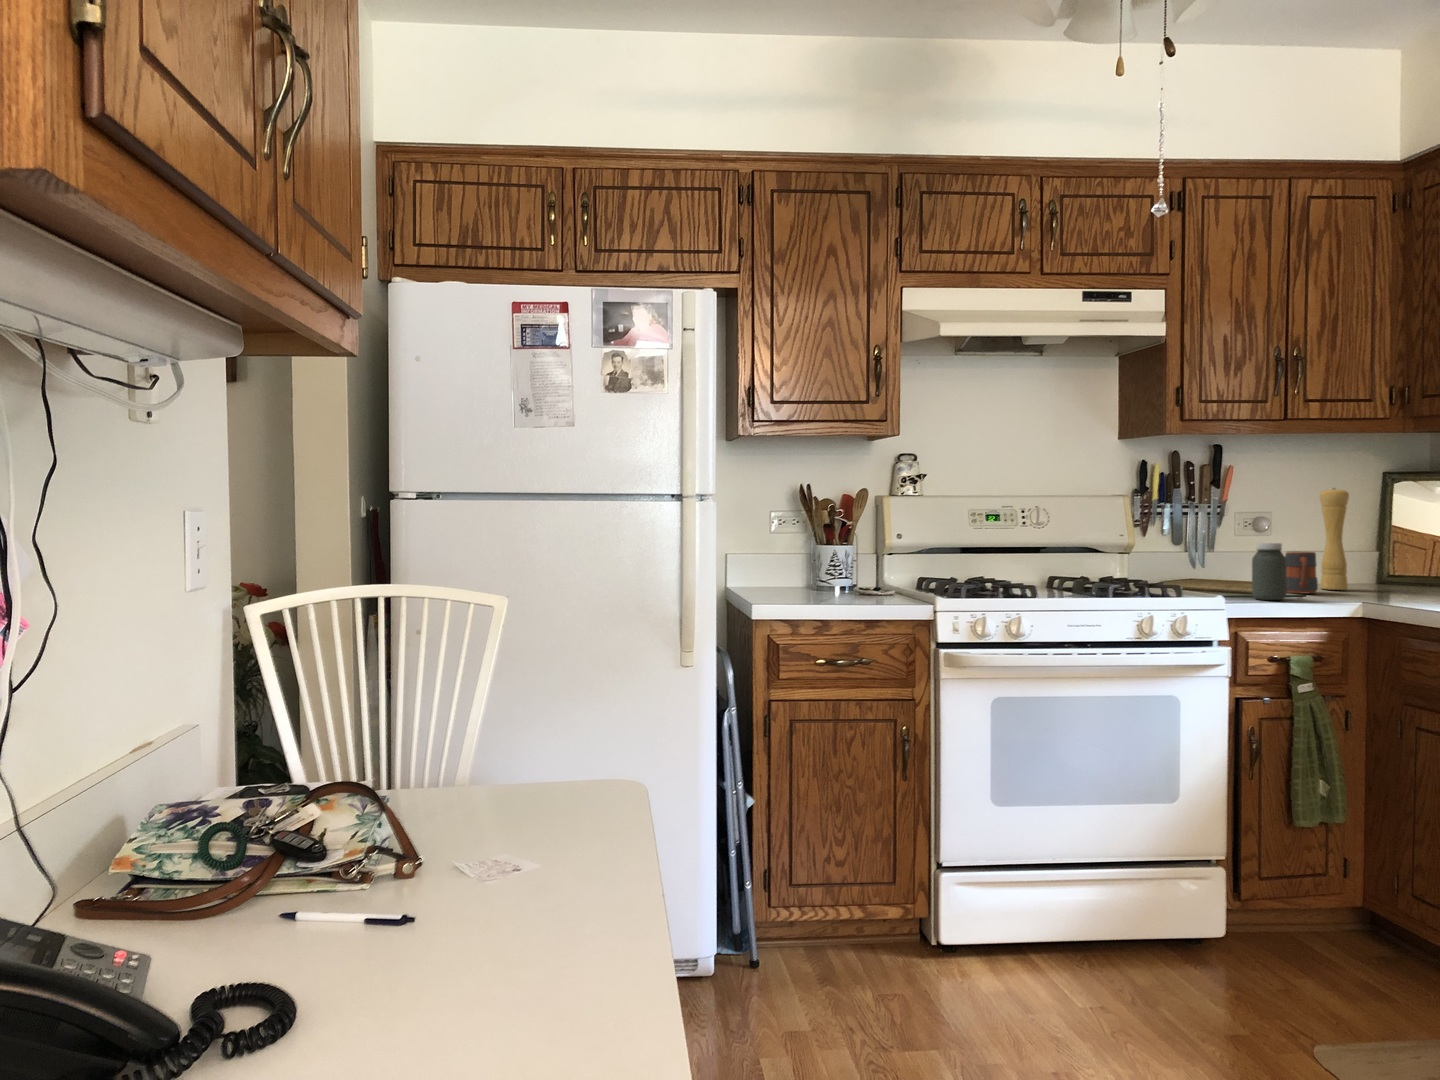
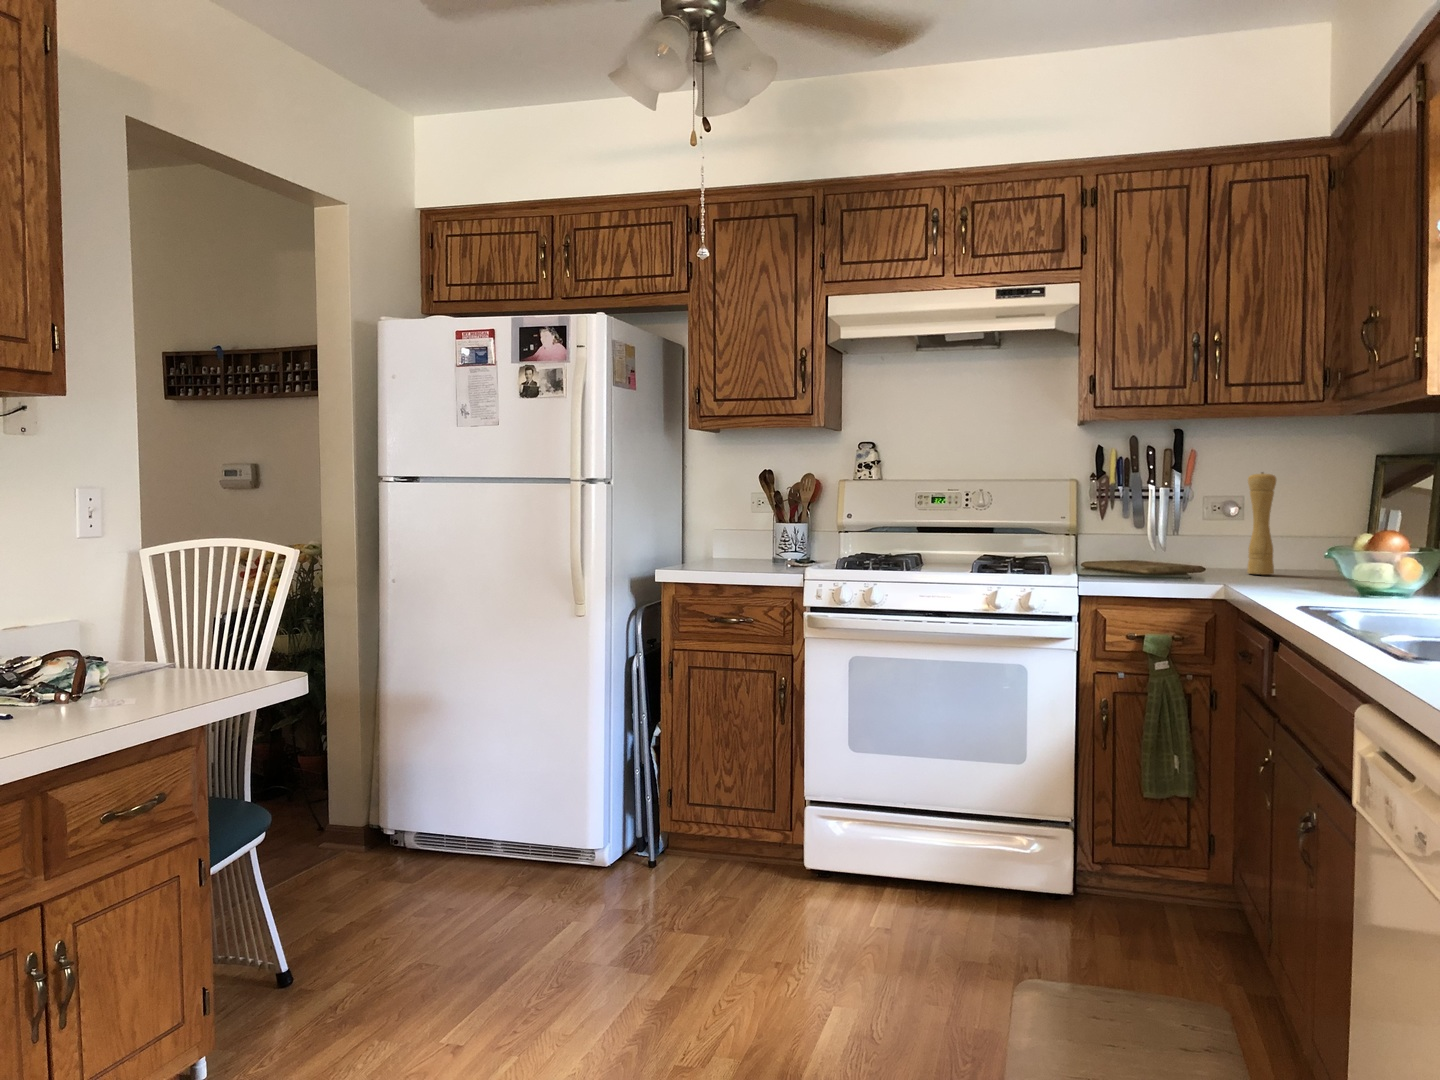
jar: present [1252,543,1287,600] -> none [1122,525,1153,579]
mug: present [1285,551,1318,594] -> none [1189,535,1221,576]

